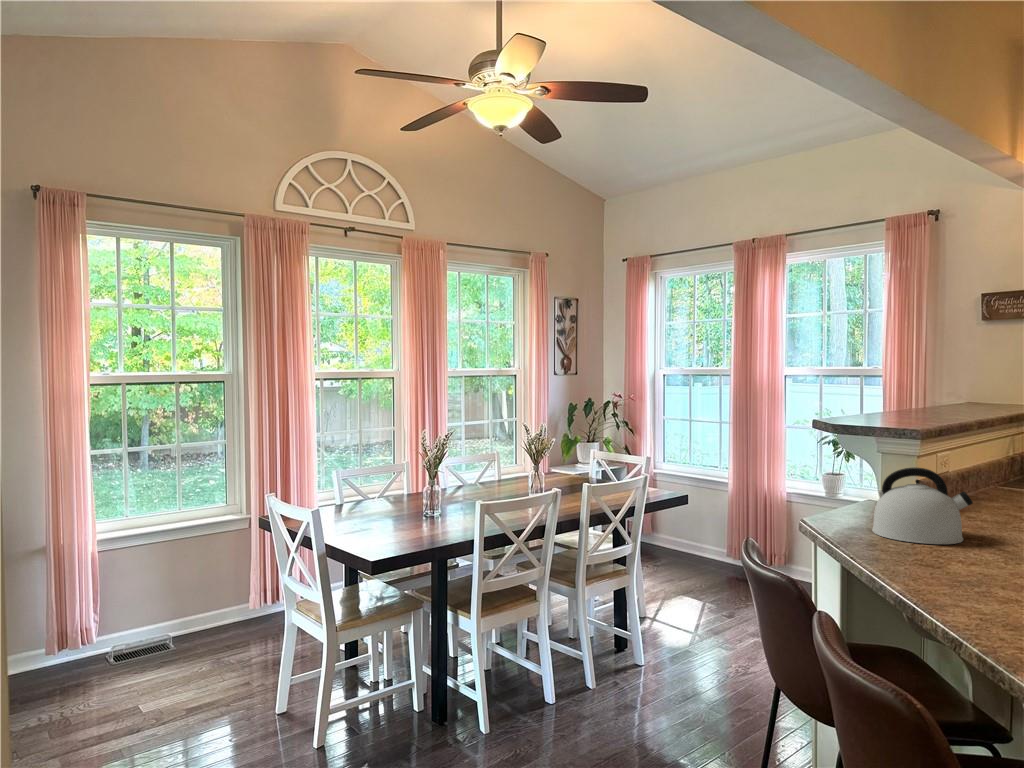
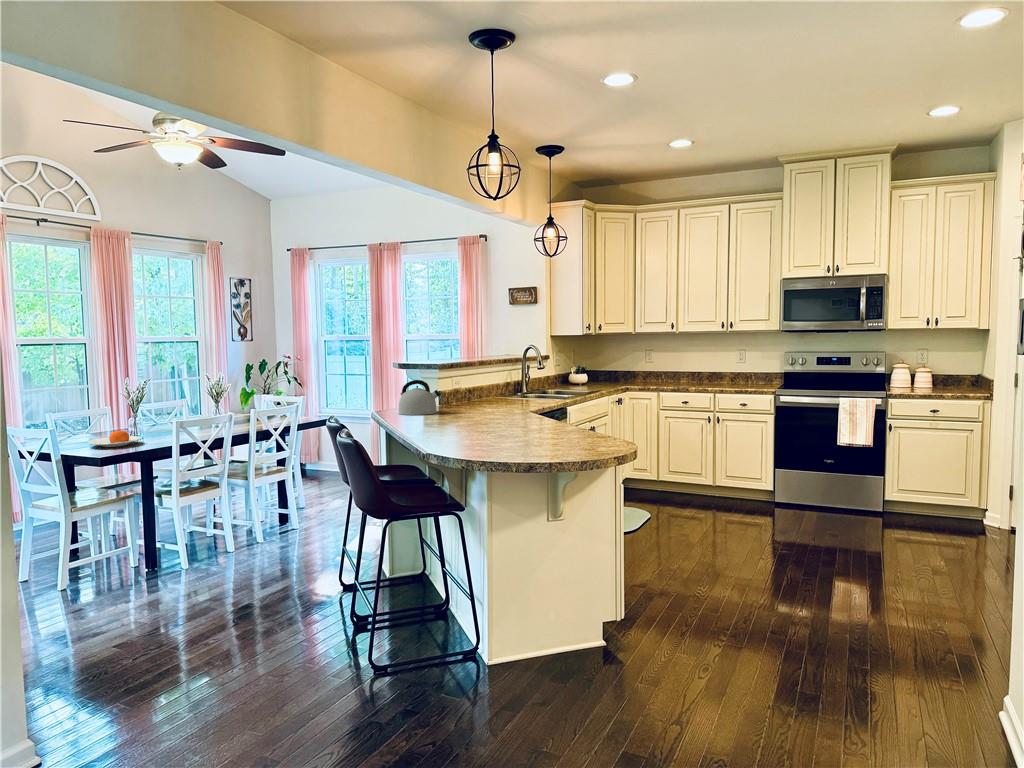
plate: none [369,507,435,532] -> present [88,431,141,447]

